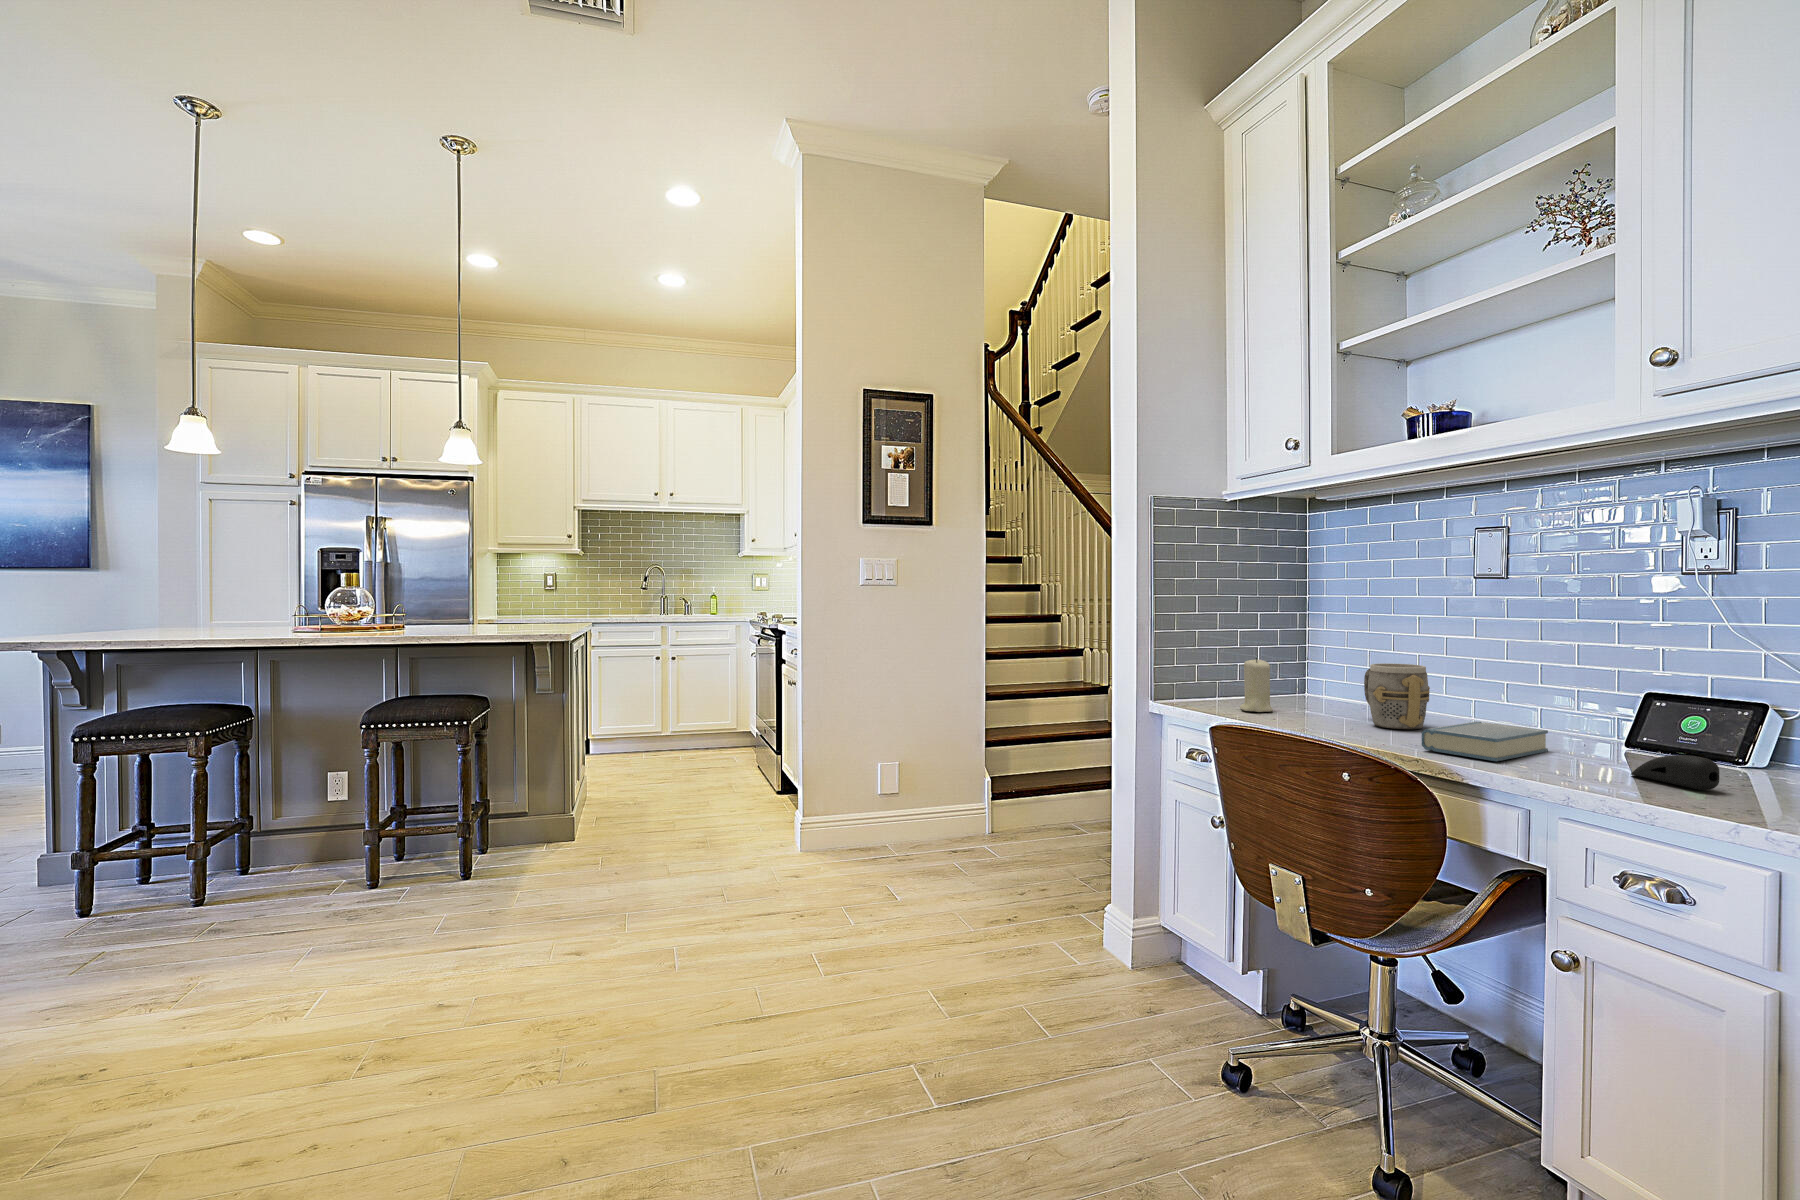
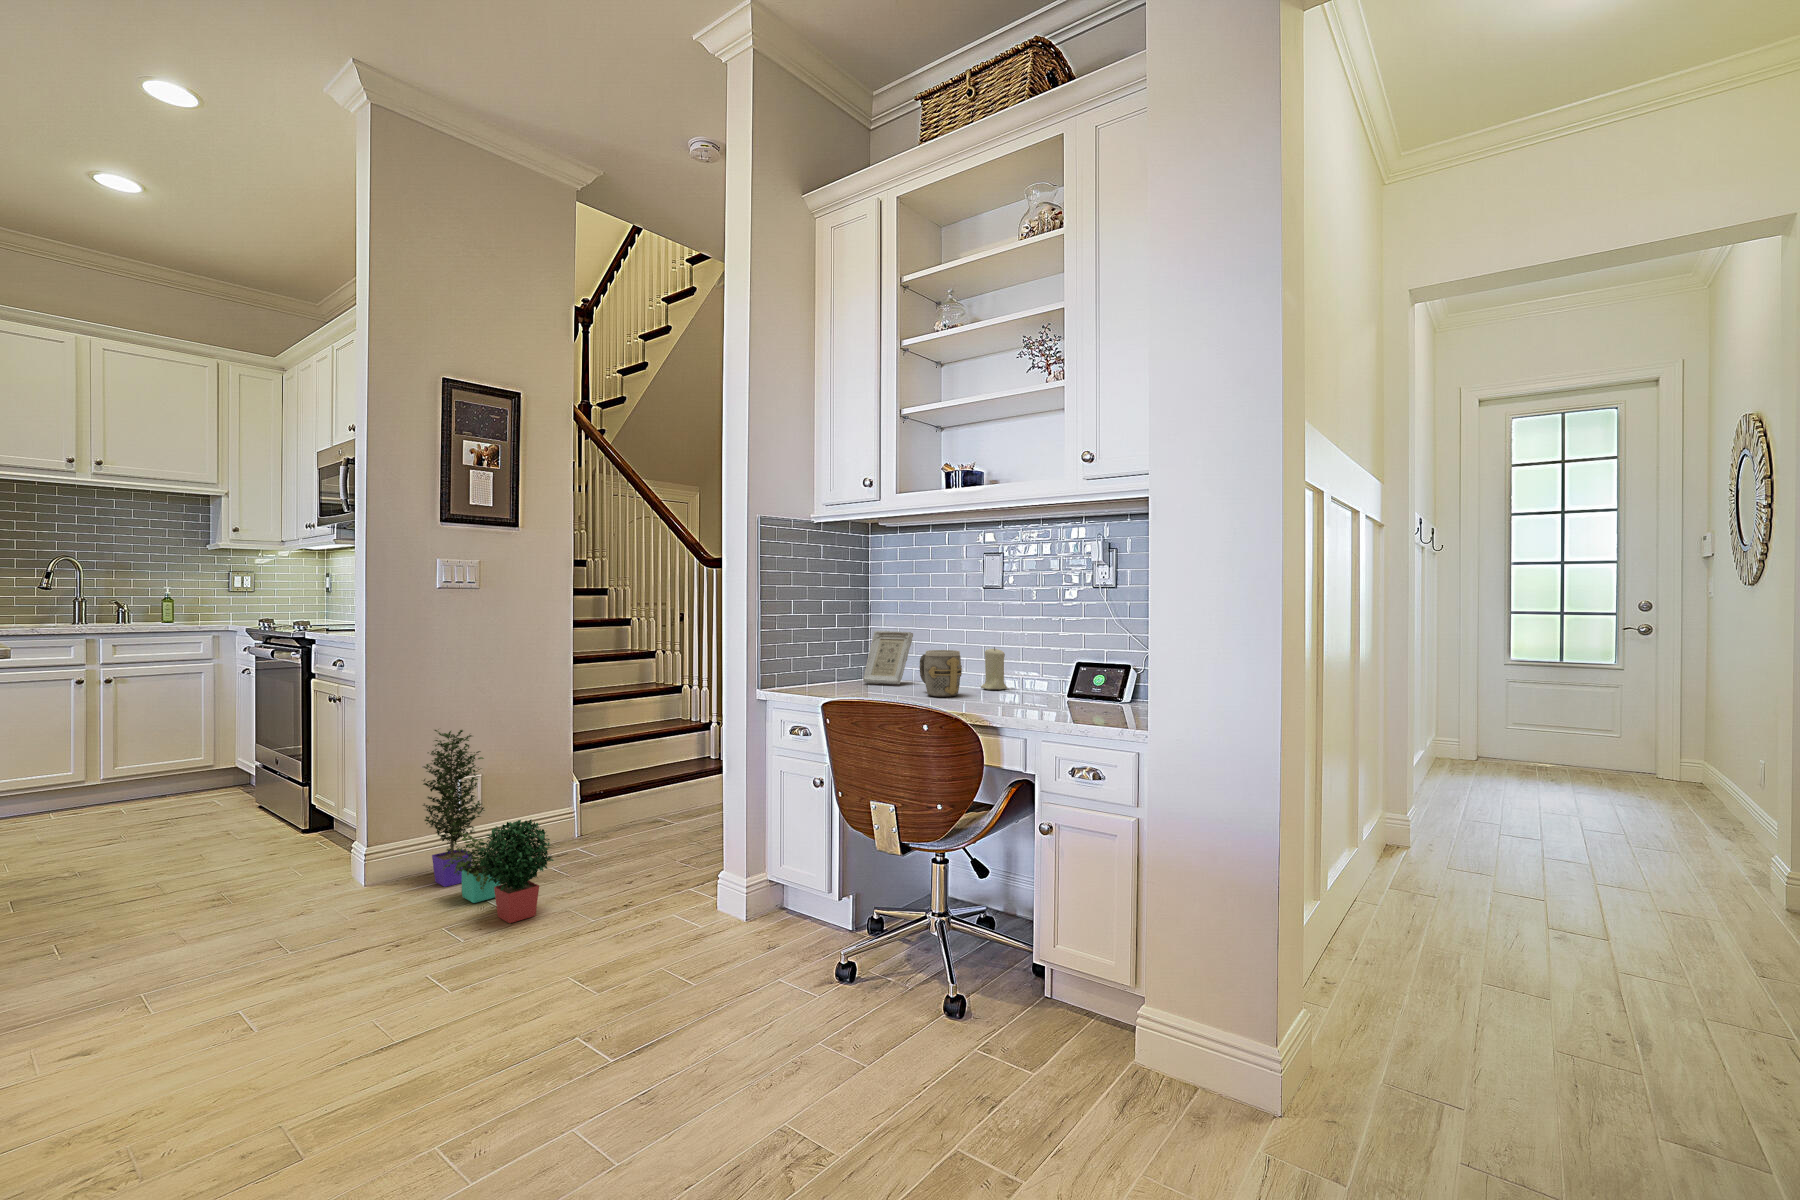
picture frame: none [1288,634,1362,705] -> present [863,631,913,684]
candle: present [1240,658,1273,712] -> present [981,647,1007,690]
potted plant: none [846,715,942,912] -> present [423,730,554,923]
hardback book: present [1422,722,1548,761] -> none [964,687,1030,710]
computer mouse: present [1631,755,1719,790] -> none [1073,696,1113,715]

